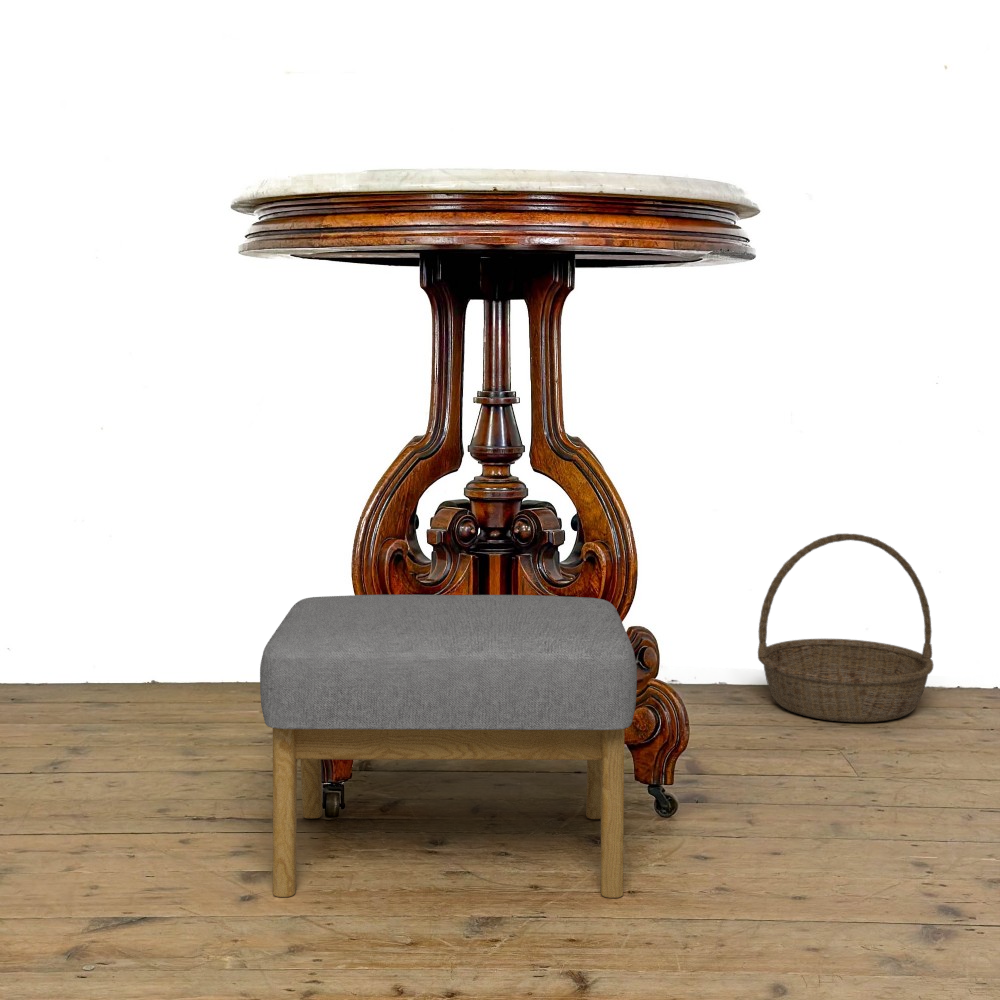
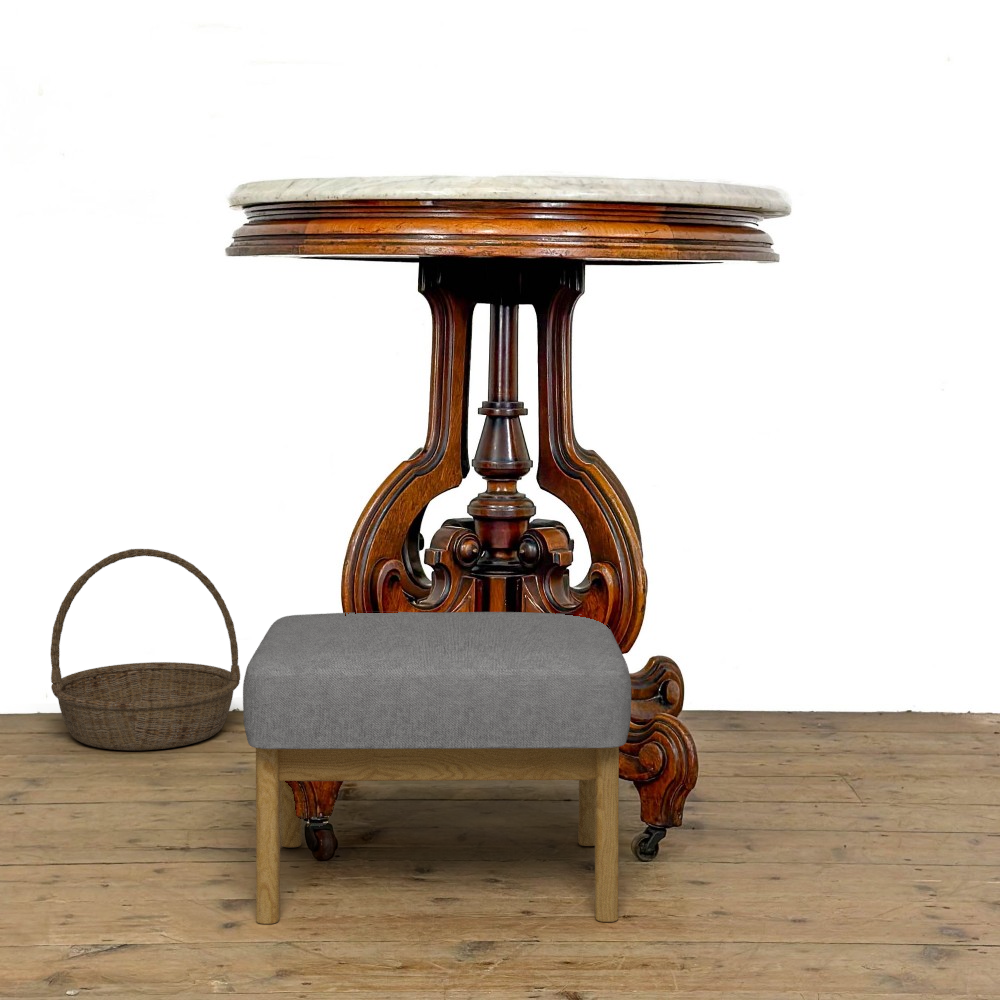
basket: present [758,534,933,722] -> present [51,549,240,750]

